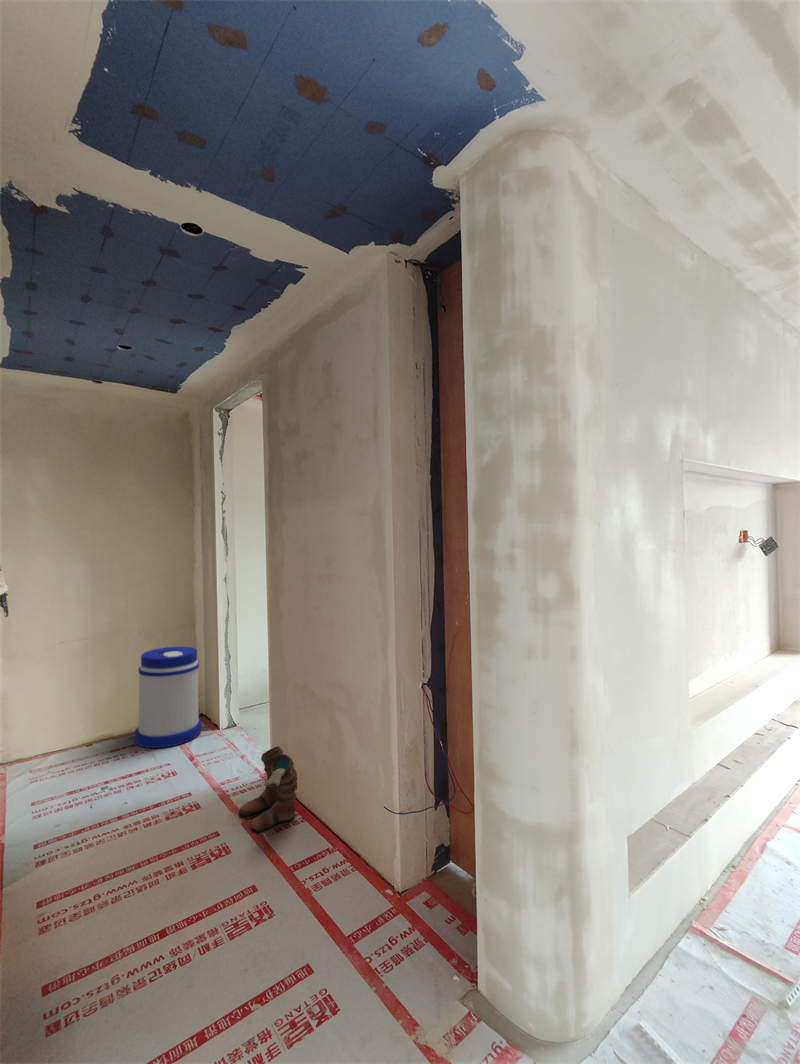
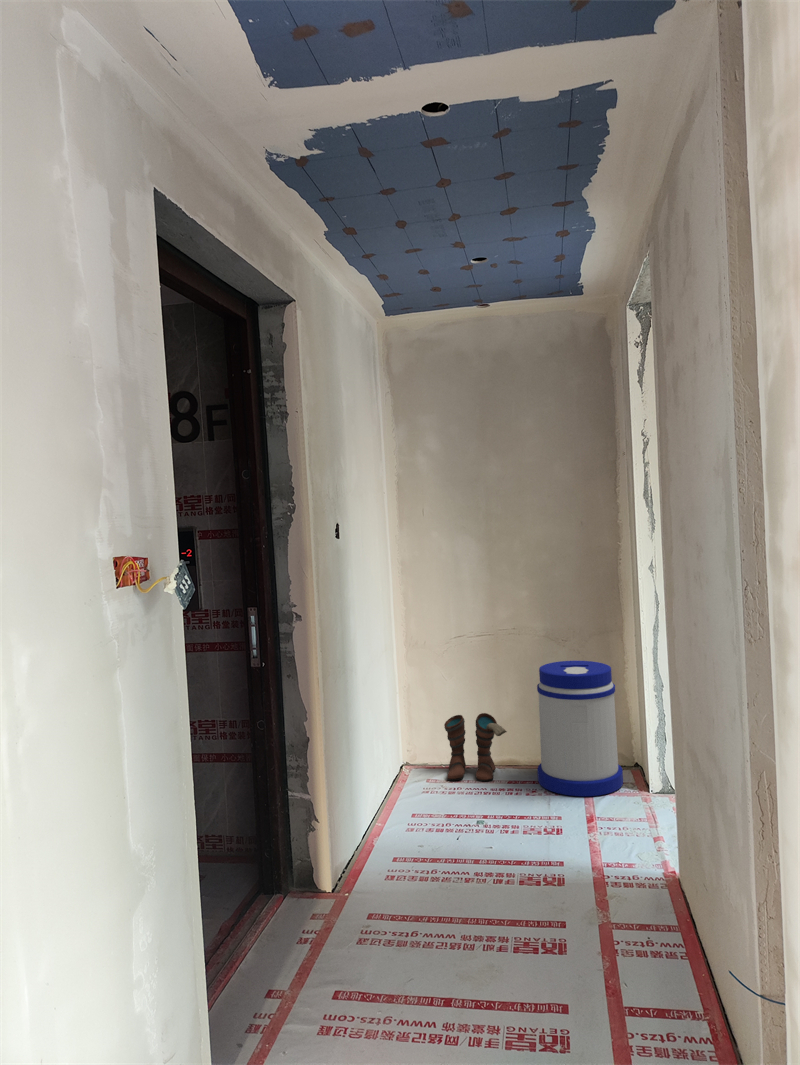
boots: present [239,746,298,832] -> present [444,713,507,781]

